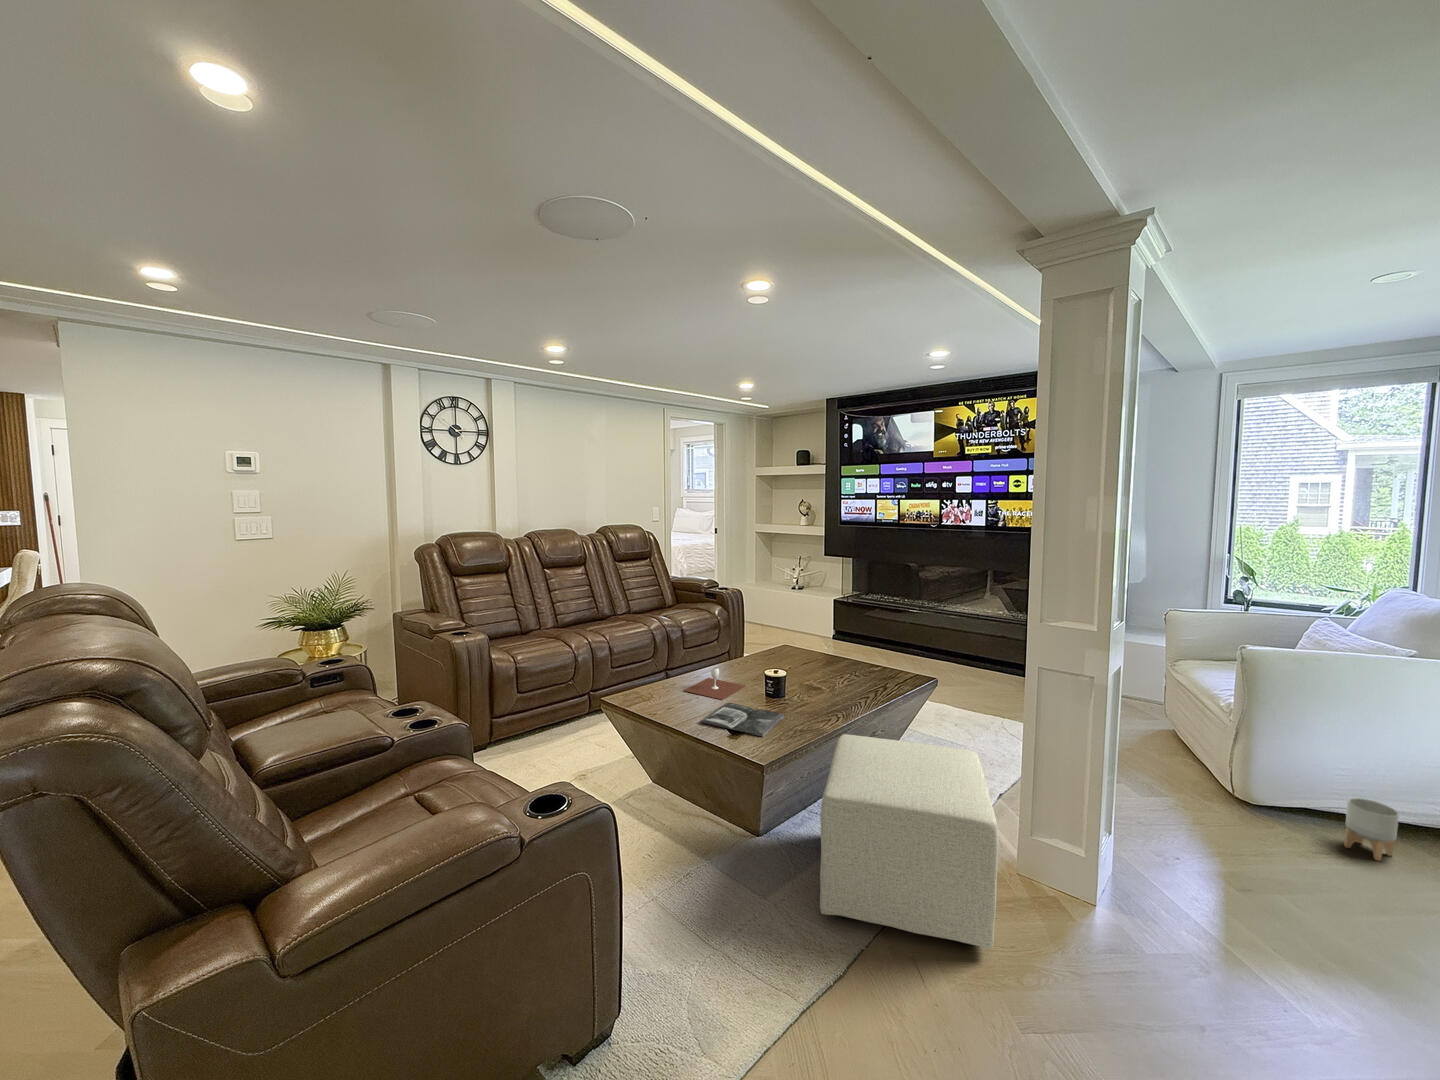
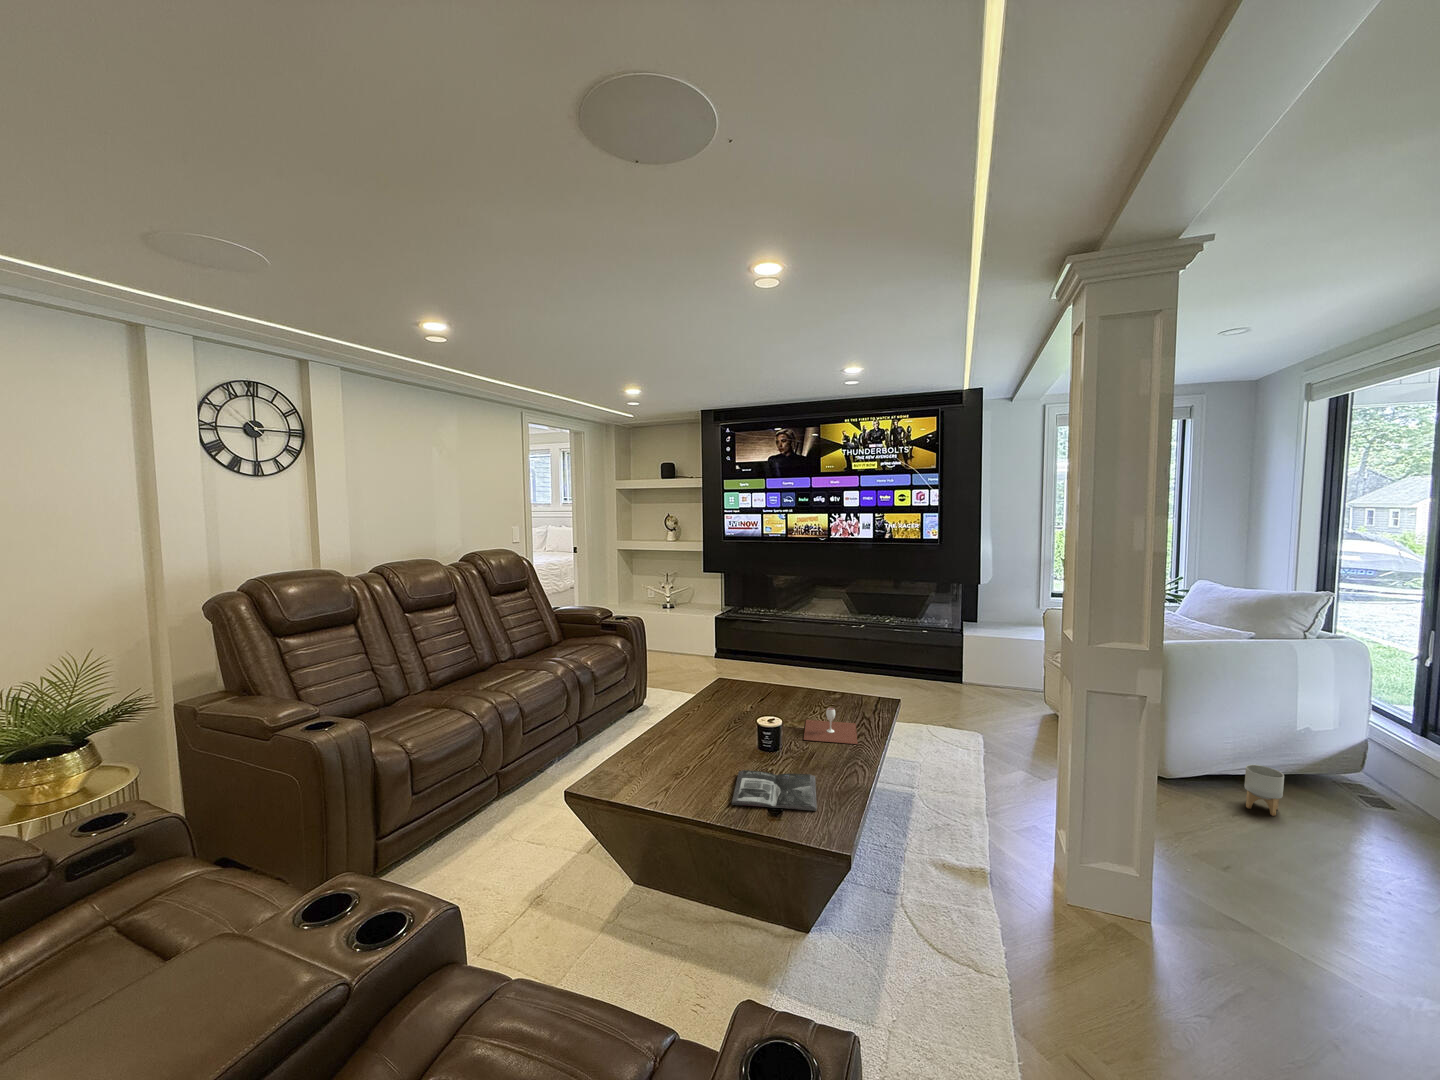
wine glass: present [684,667,745,700] -> present [804,708,858,744]
ottoman: present [820,734,998,949] -> none [883,786,1126,1019]

